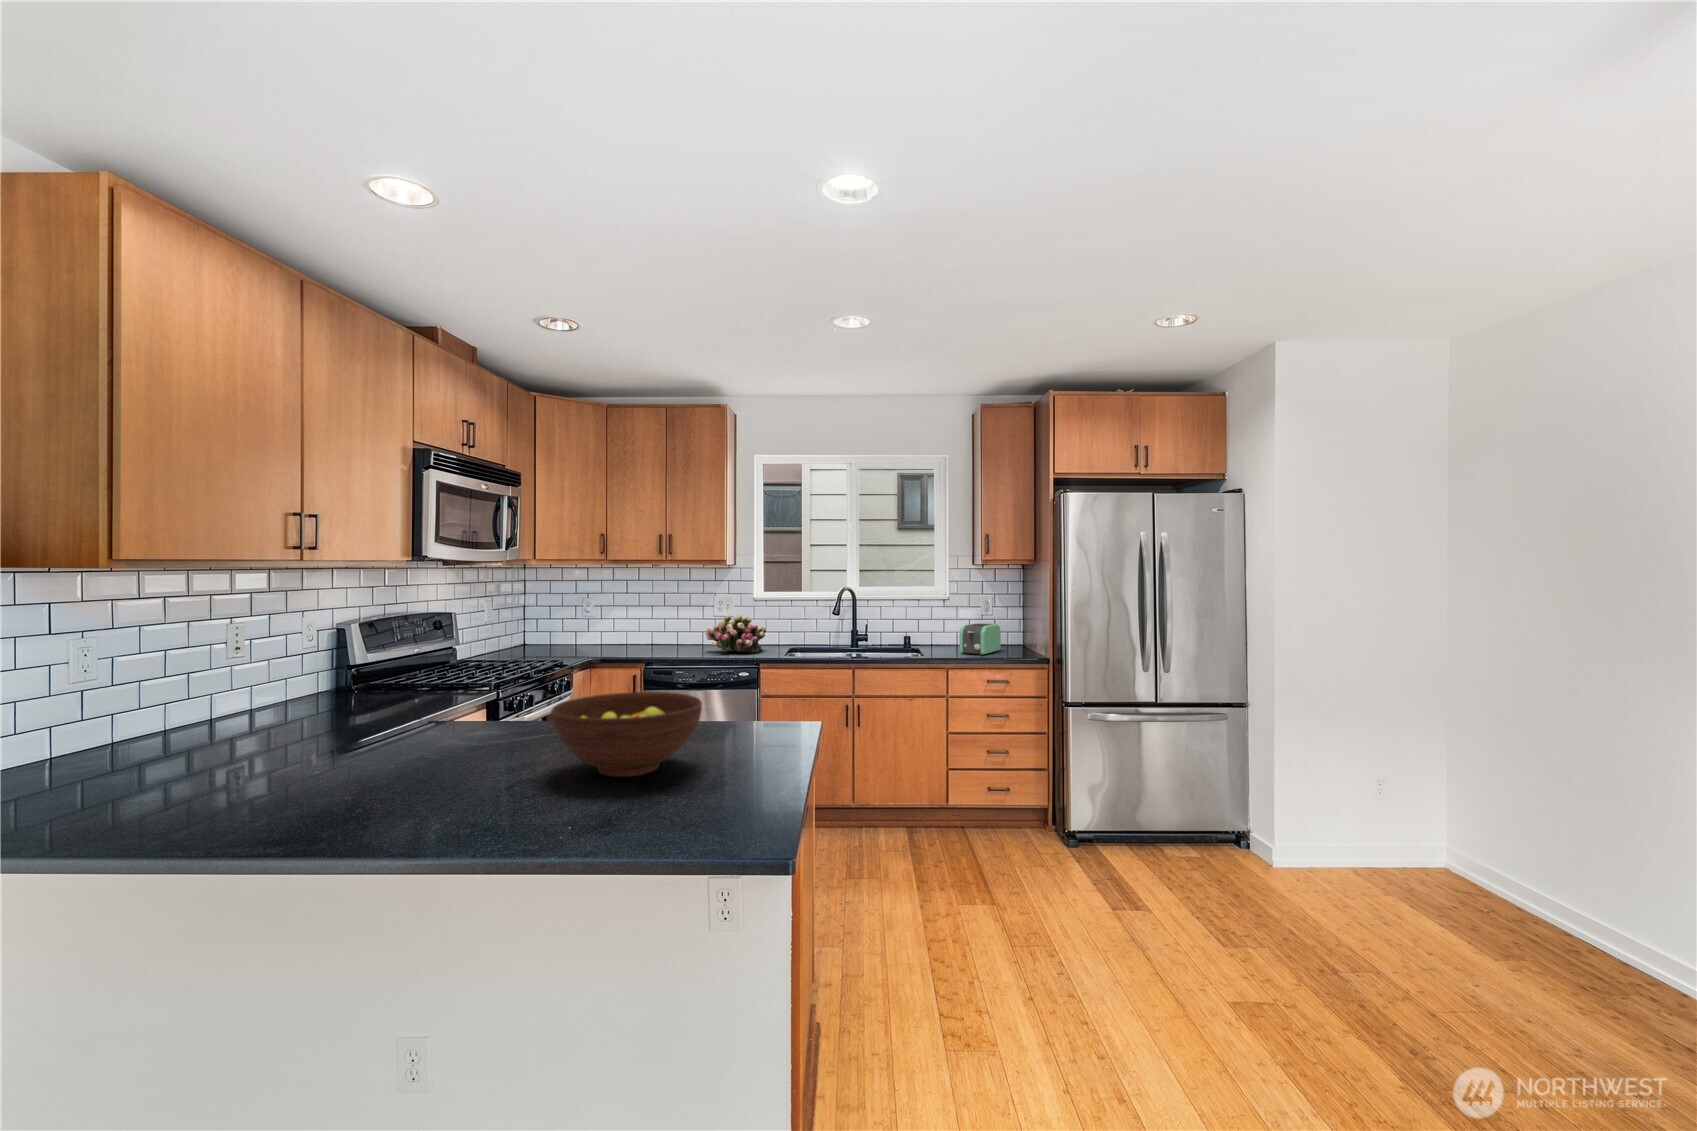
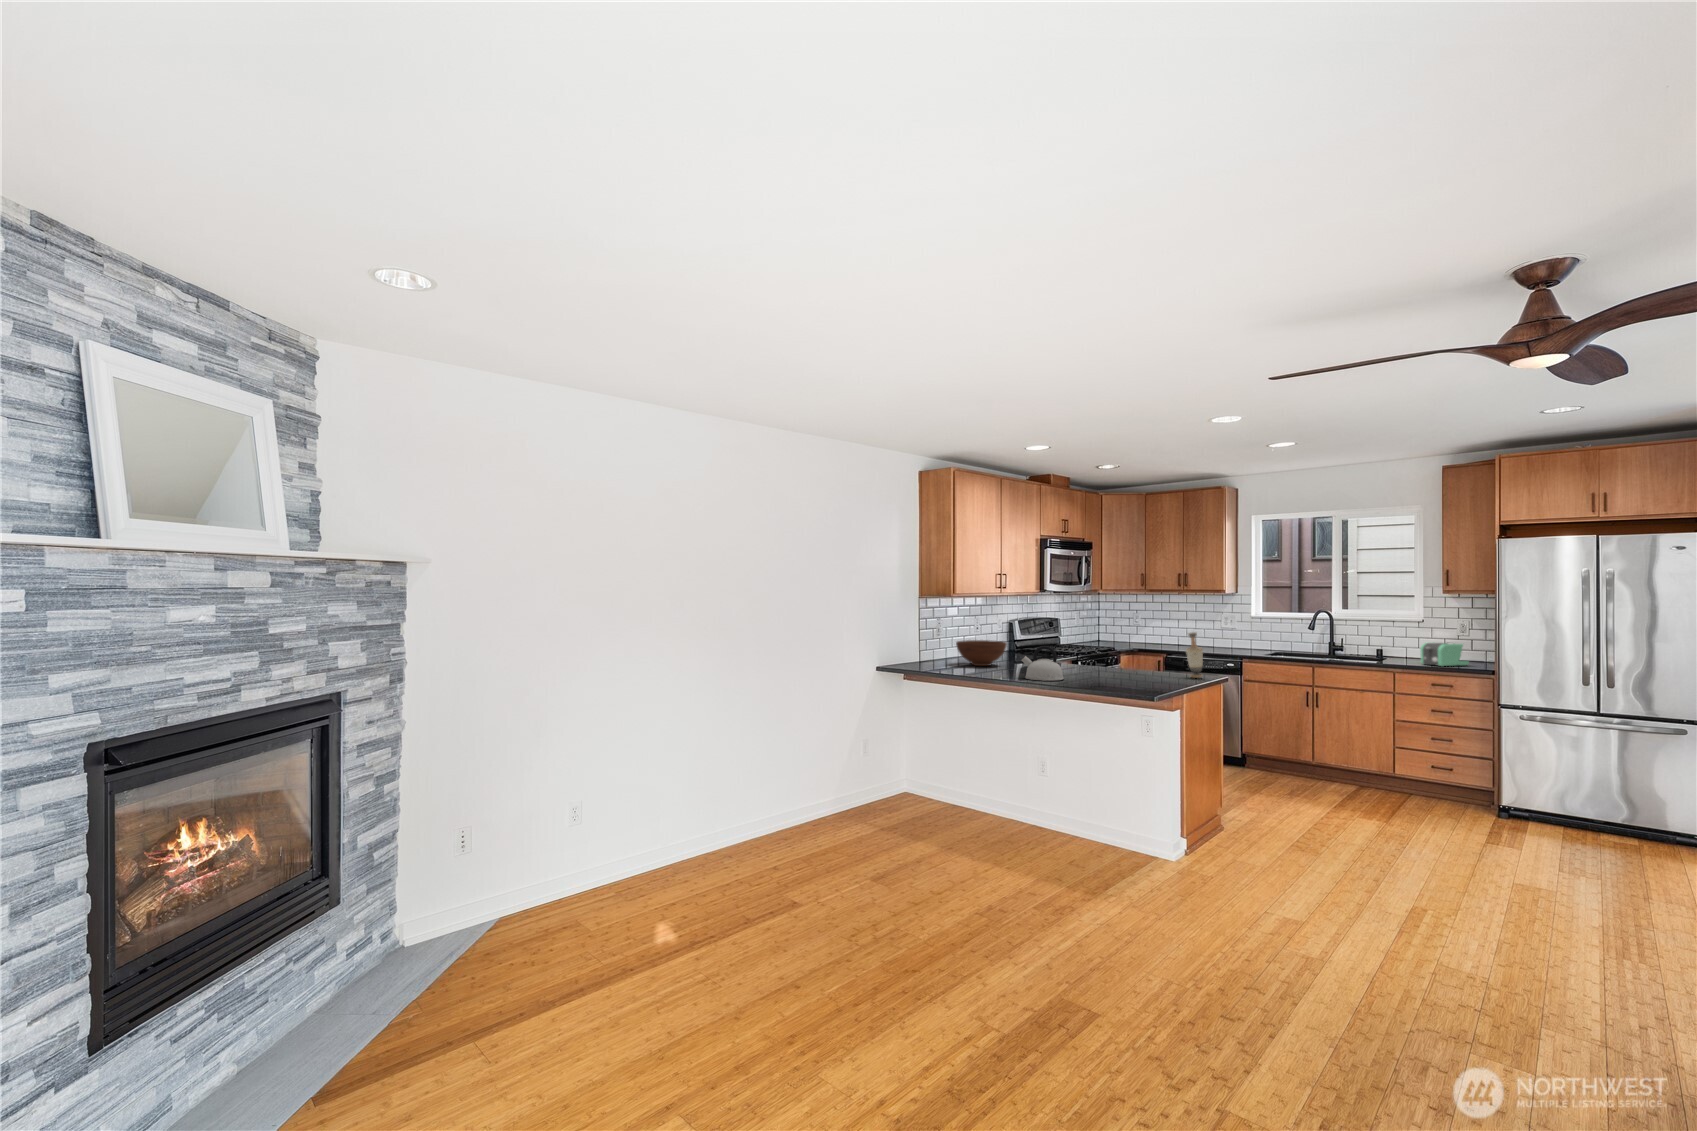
flower arrangement: present [705,614,766,653] -> none [1212,626,1258,653]
vase: none [754,638,785,733] -> present [1186,632,1203,678]
fruit bowl: present [551,692,702,777] -> present [956,640,1007,666]
kettle: none [346,712,489,829] -> present [1022,646,1064,681]

